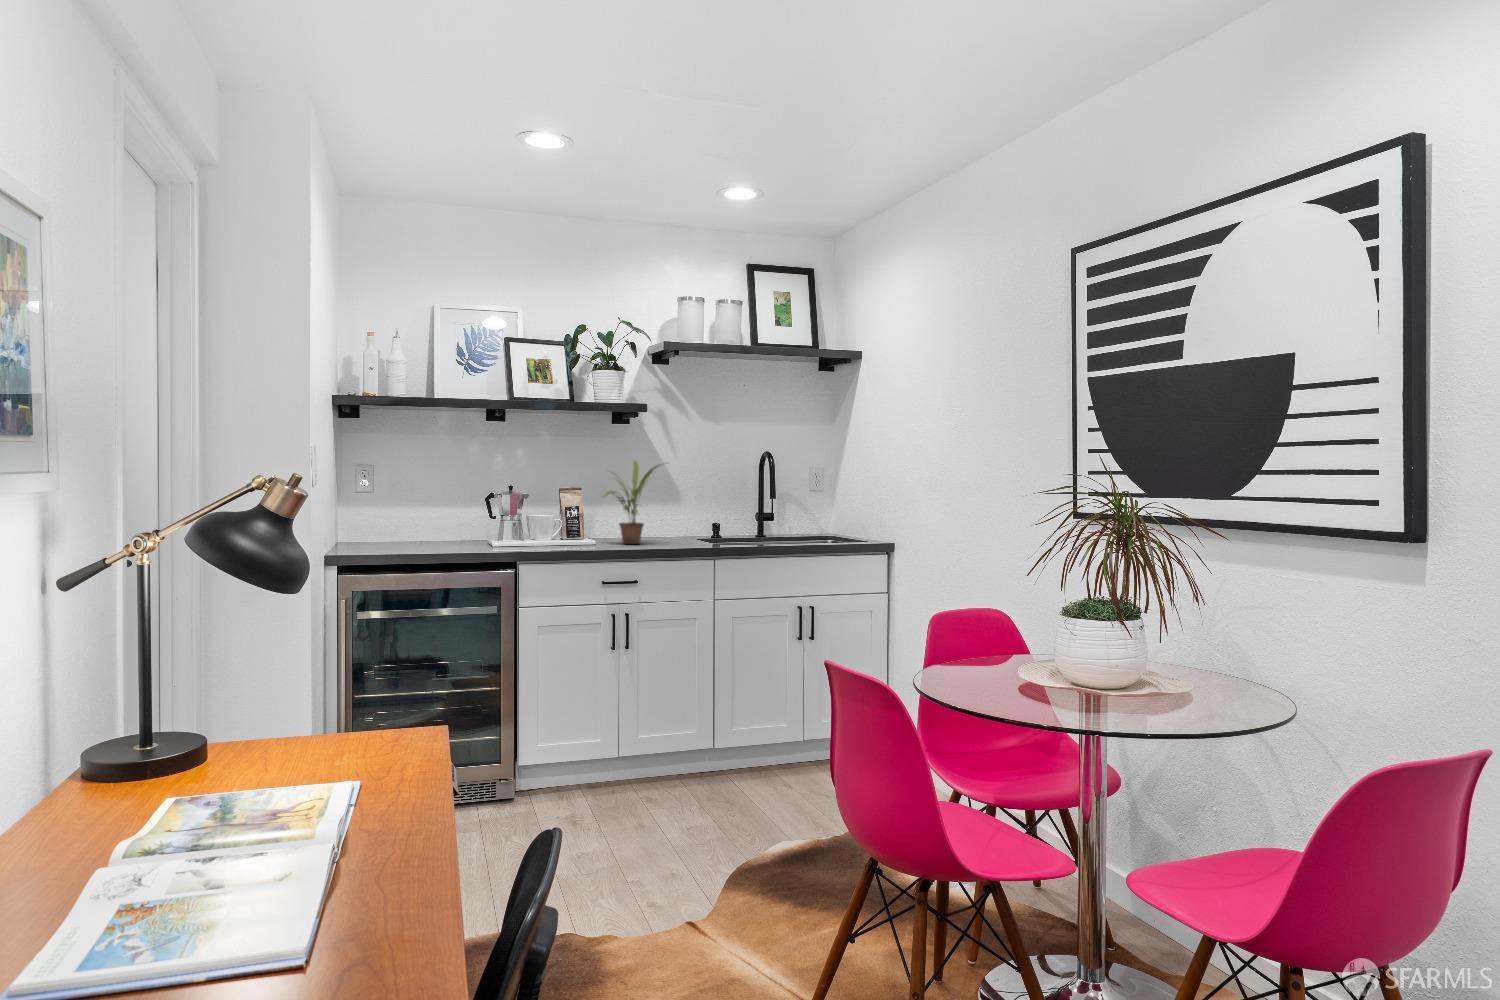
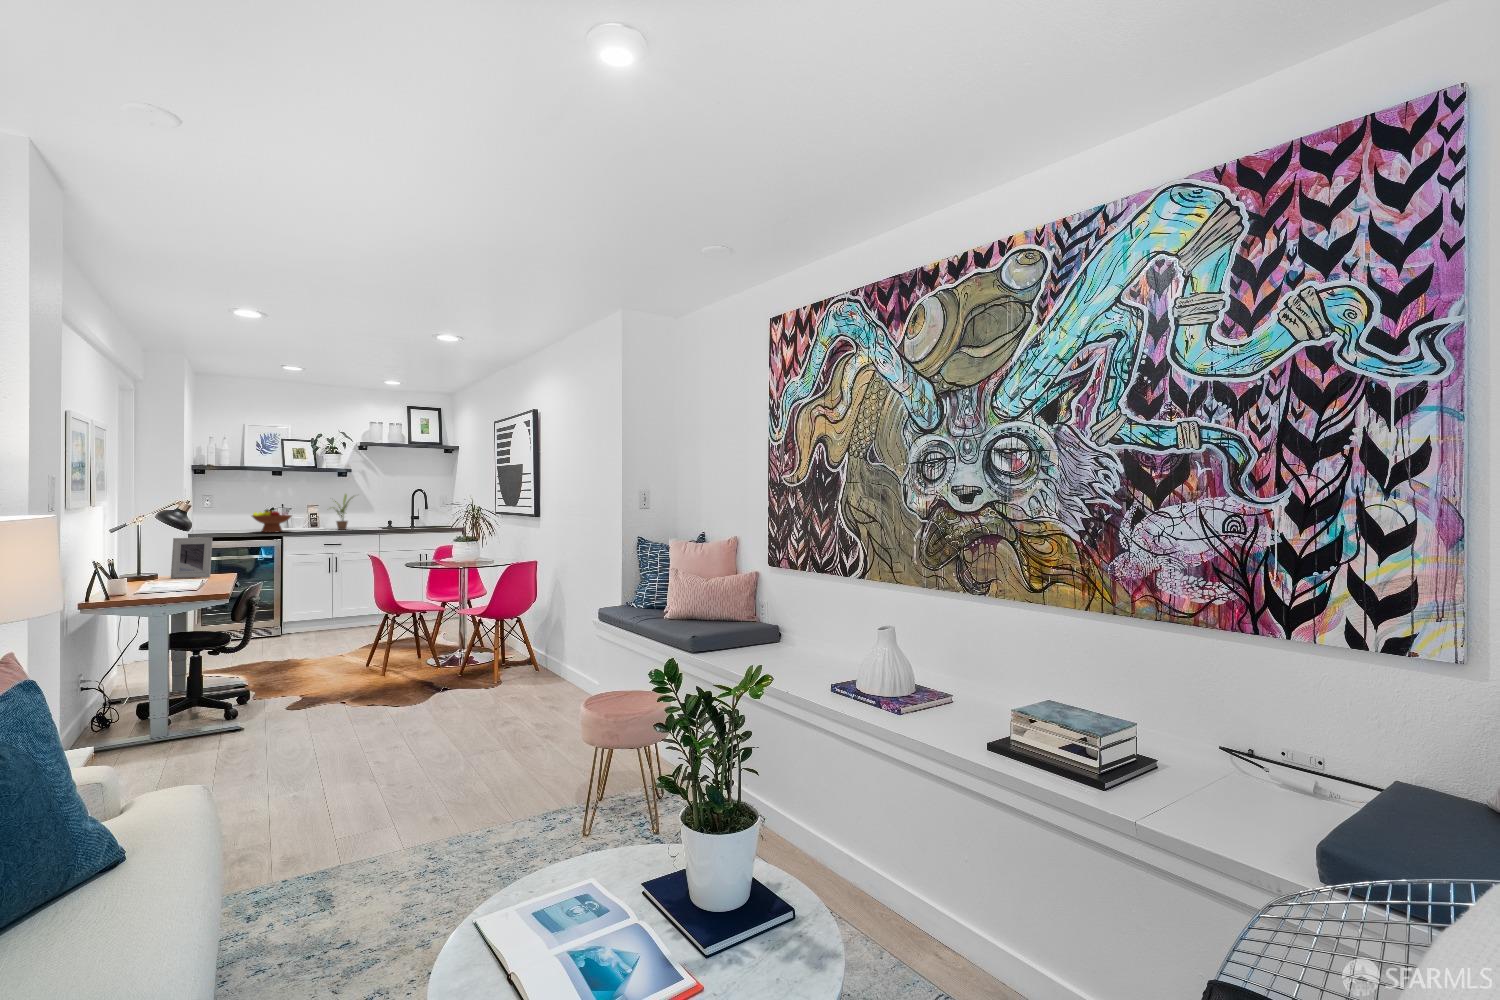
fruit bowl: none [451,496,536,551] -> present [252,509,291,532]
picture frame: none [244,615,379,769] -> present [171,538,212,578]

